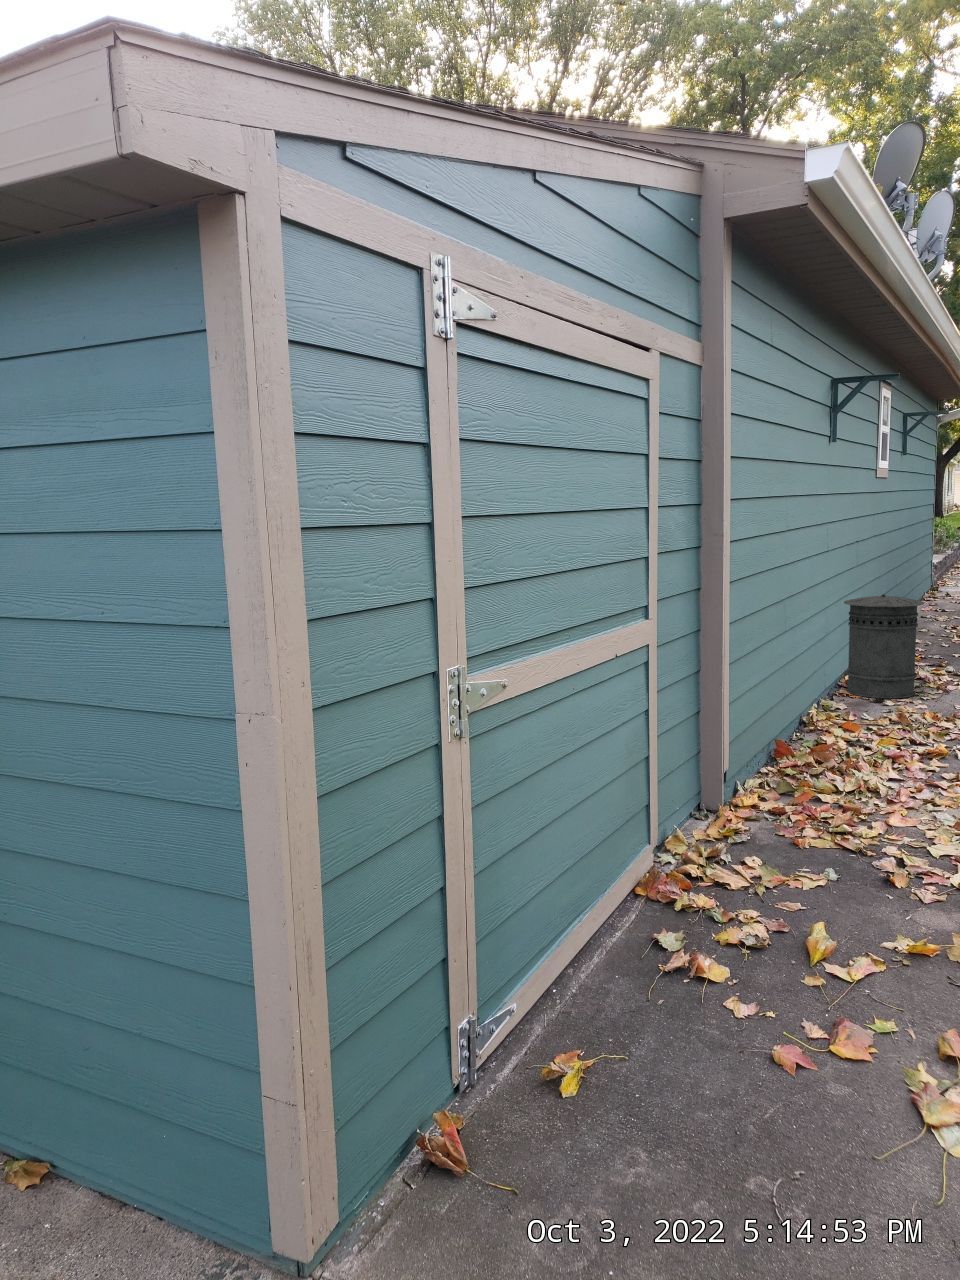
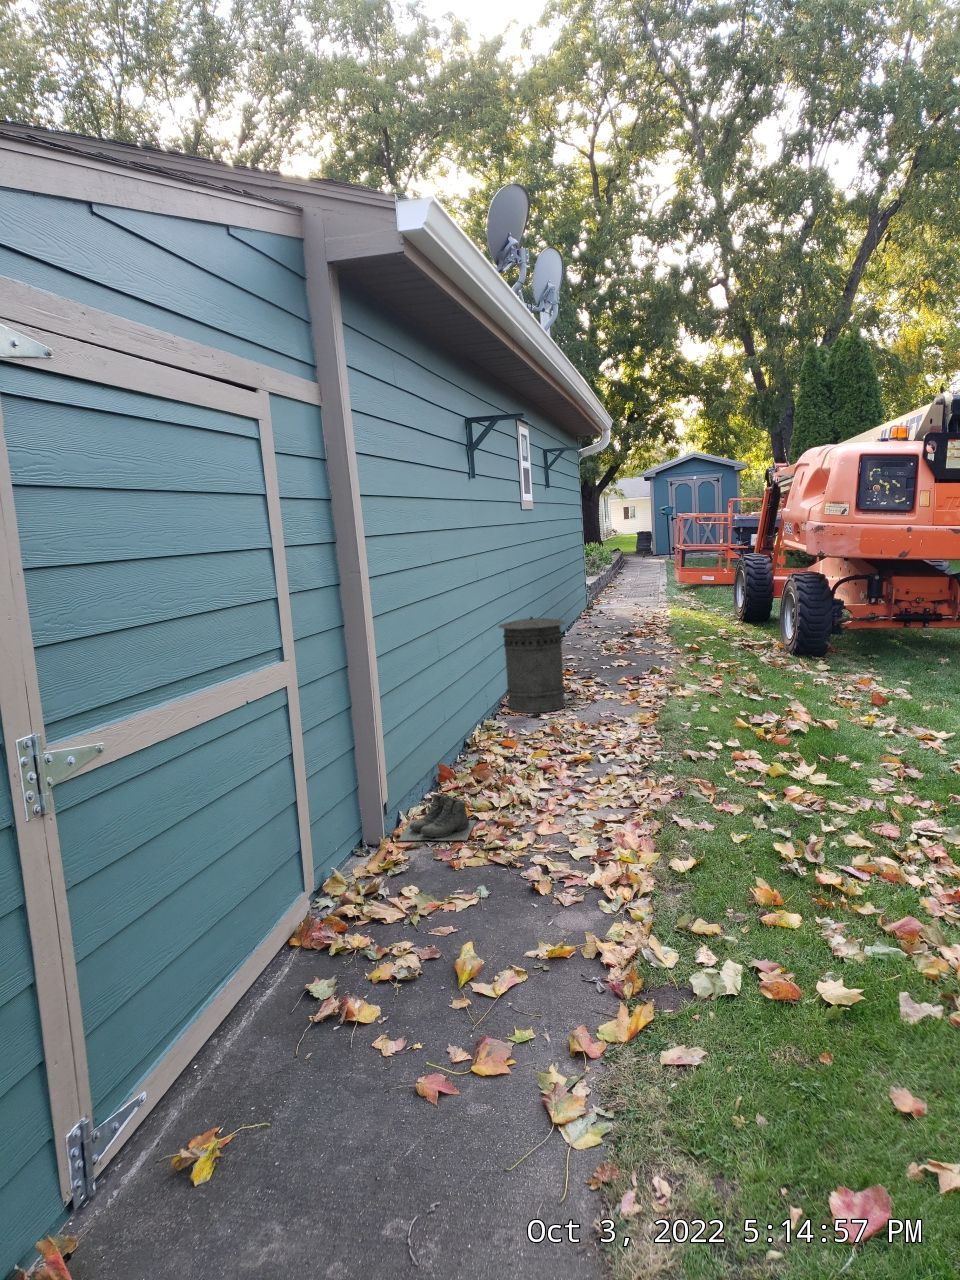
boots: none [735,769,819,821] -> present [399,794,476,841]

